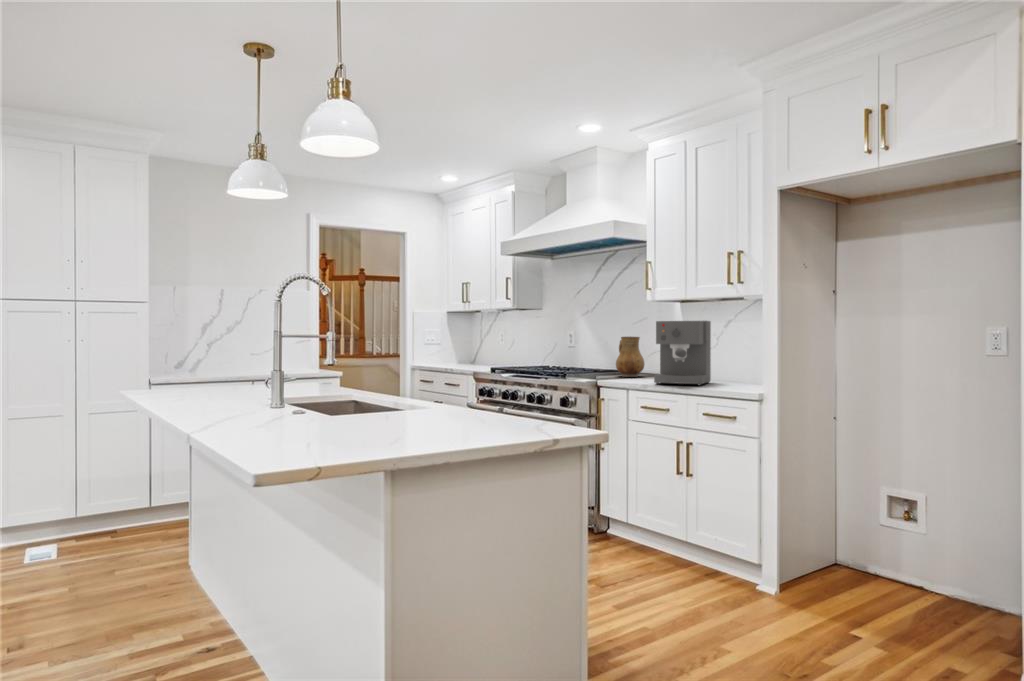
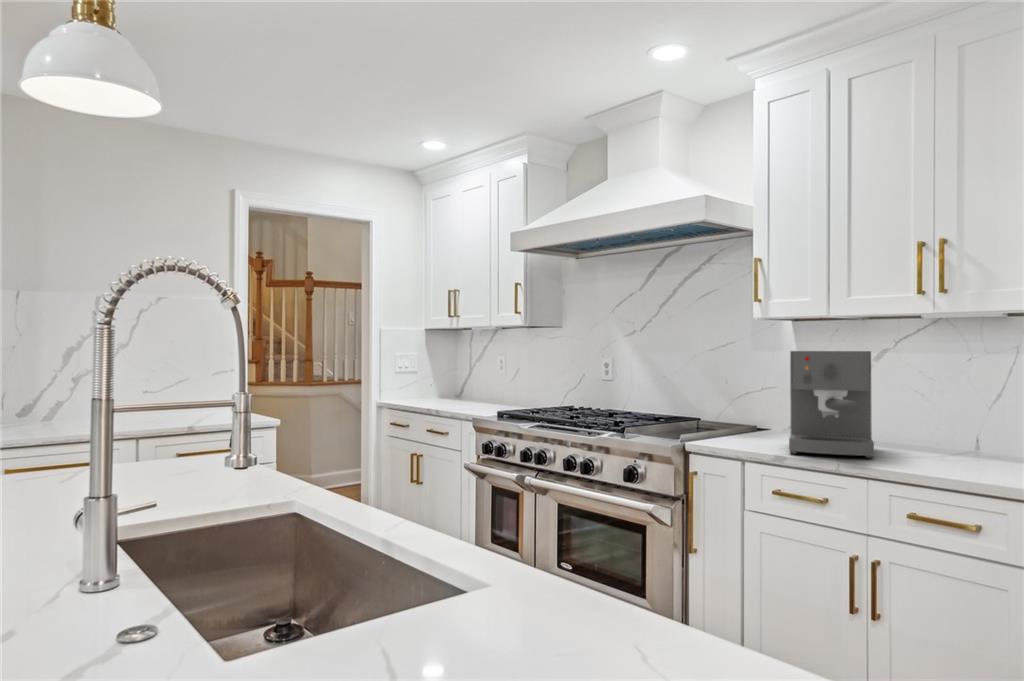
ceramic pitcher: present [616,336,644,377] -> none [698,371,743,433]

